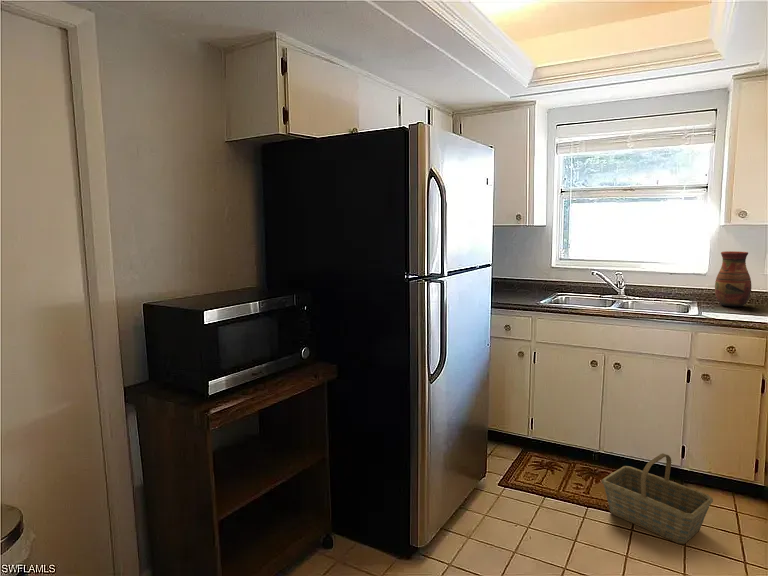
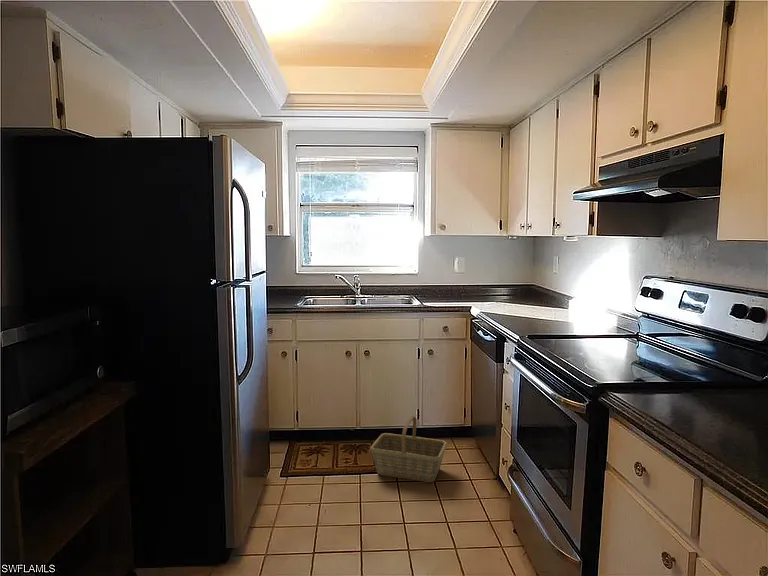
vase: present [715,251,752,307] -> none [424,256,448,298]

